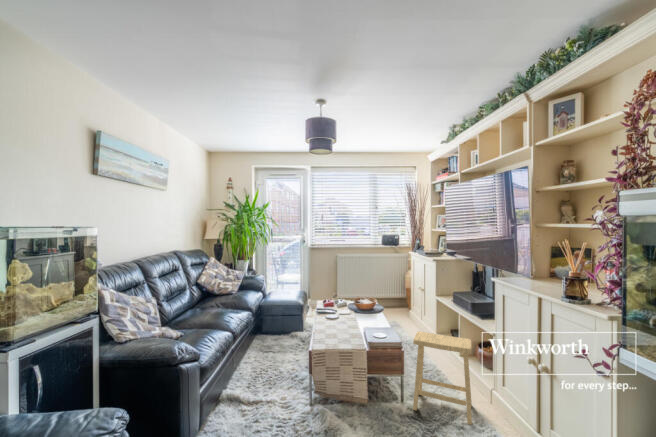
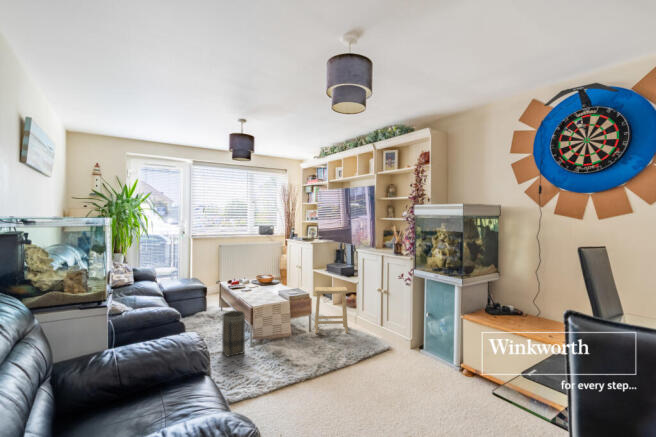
basket: none [267,352,297,420] -> present [222,311,245,356]

